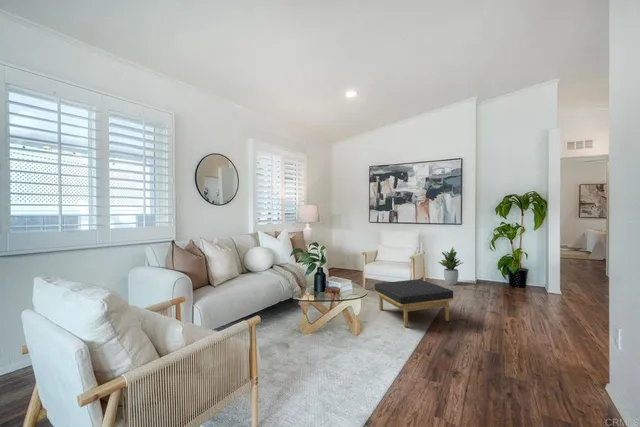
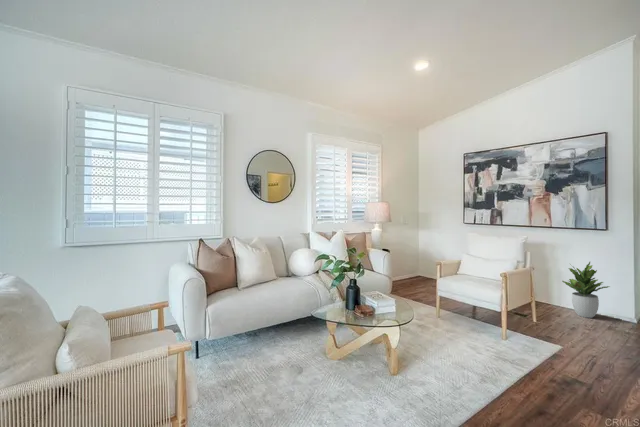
ottoman: present [374,279,454,327] -> none [440,305,564,383]

